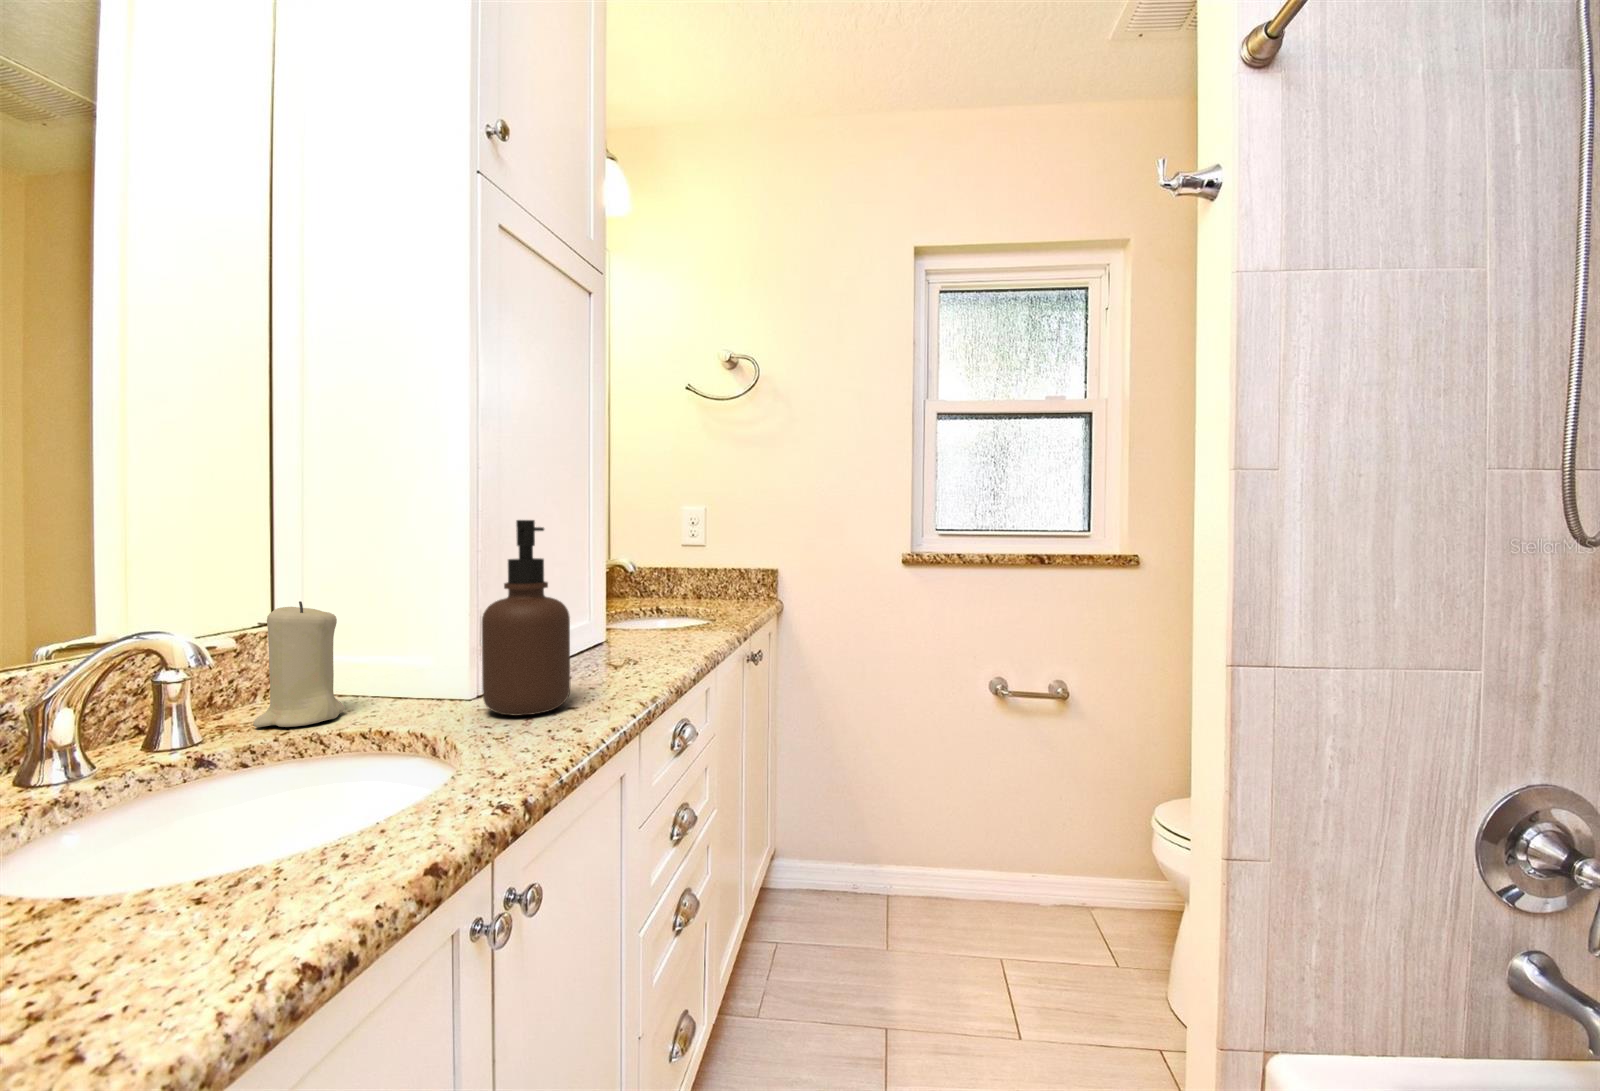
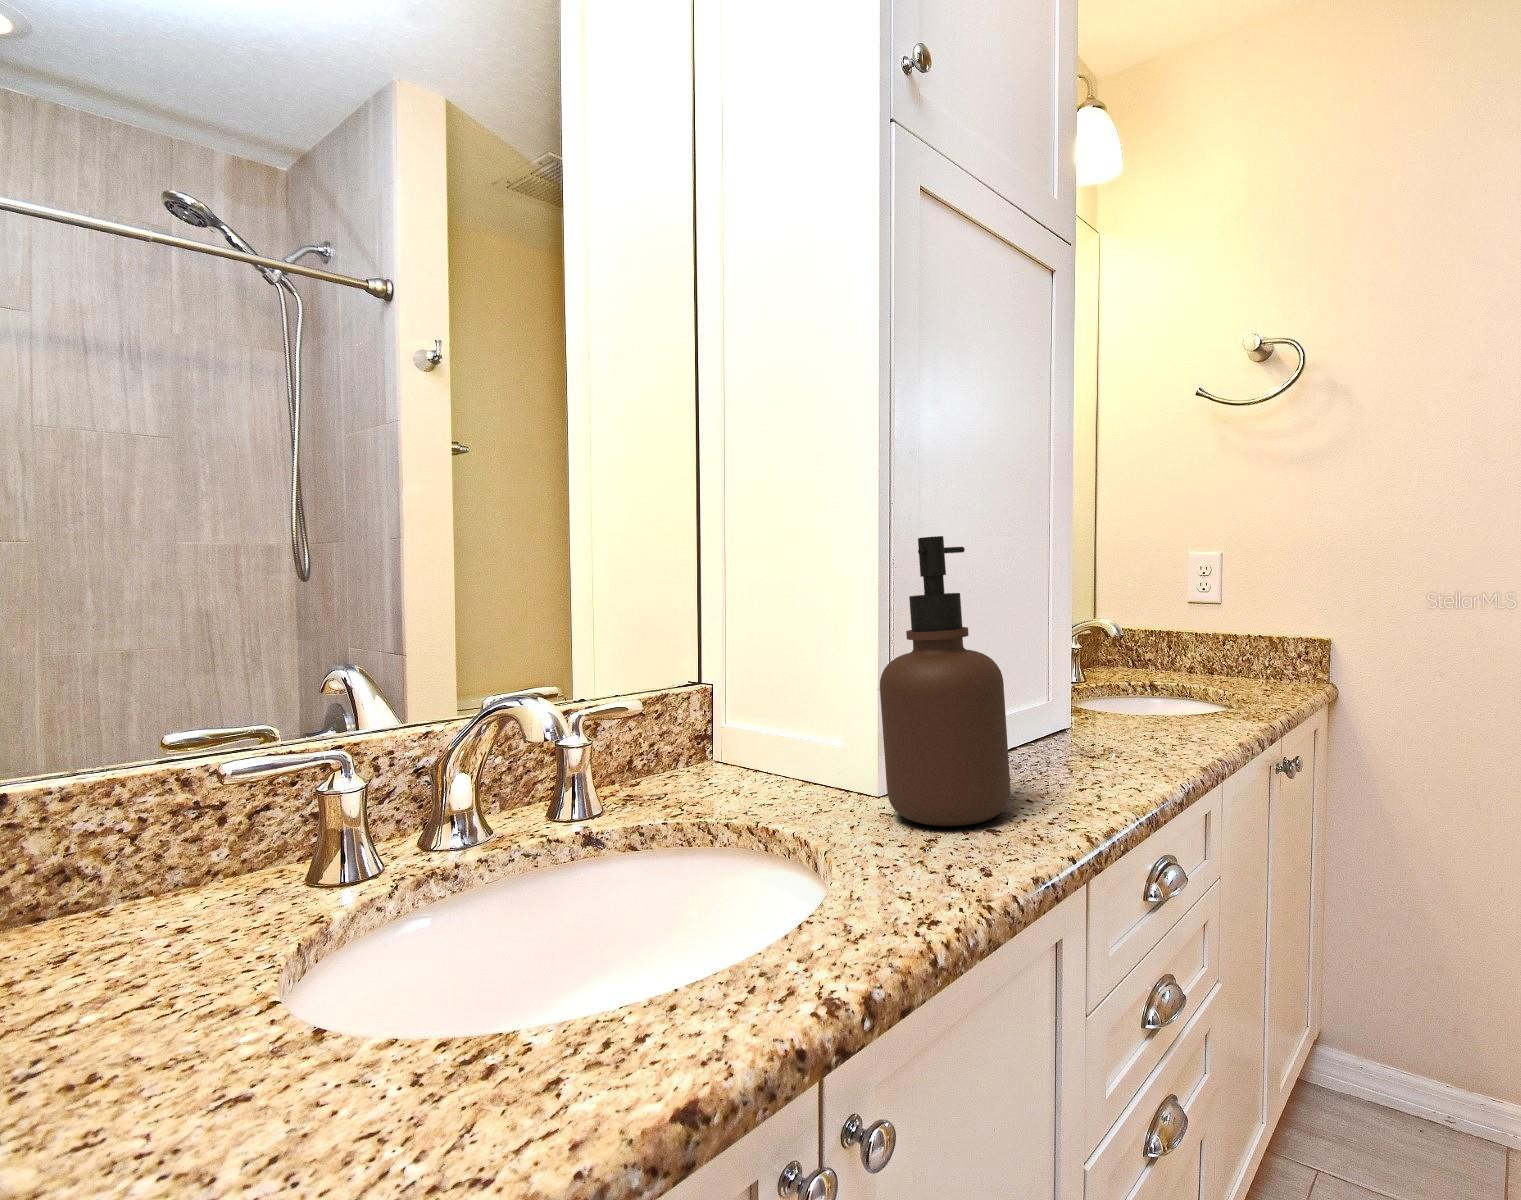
candle: present [253,601,345,727] -> none [656,657,746,805]

